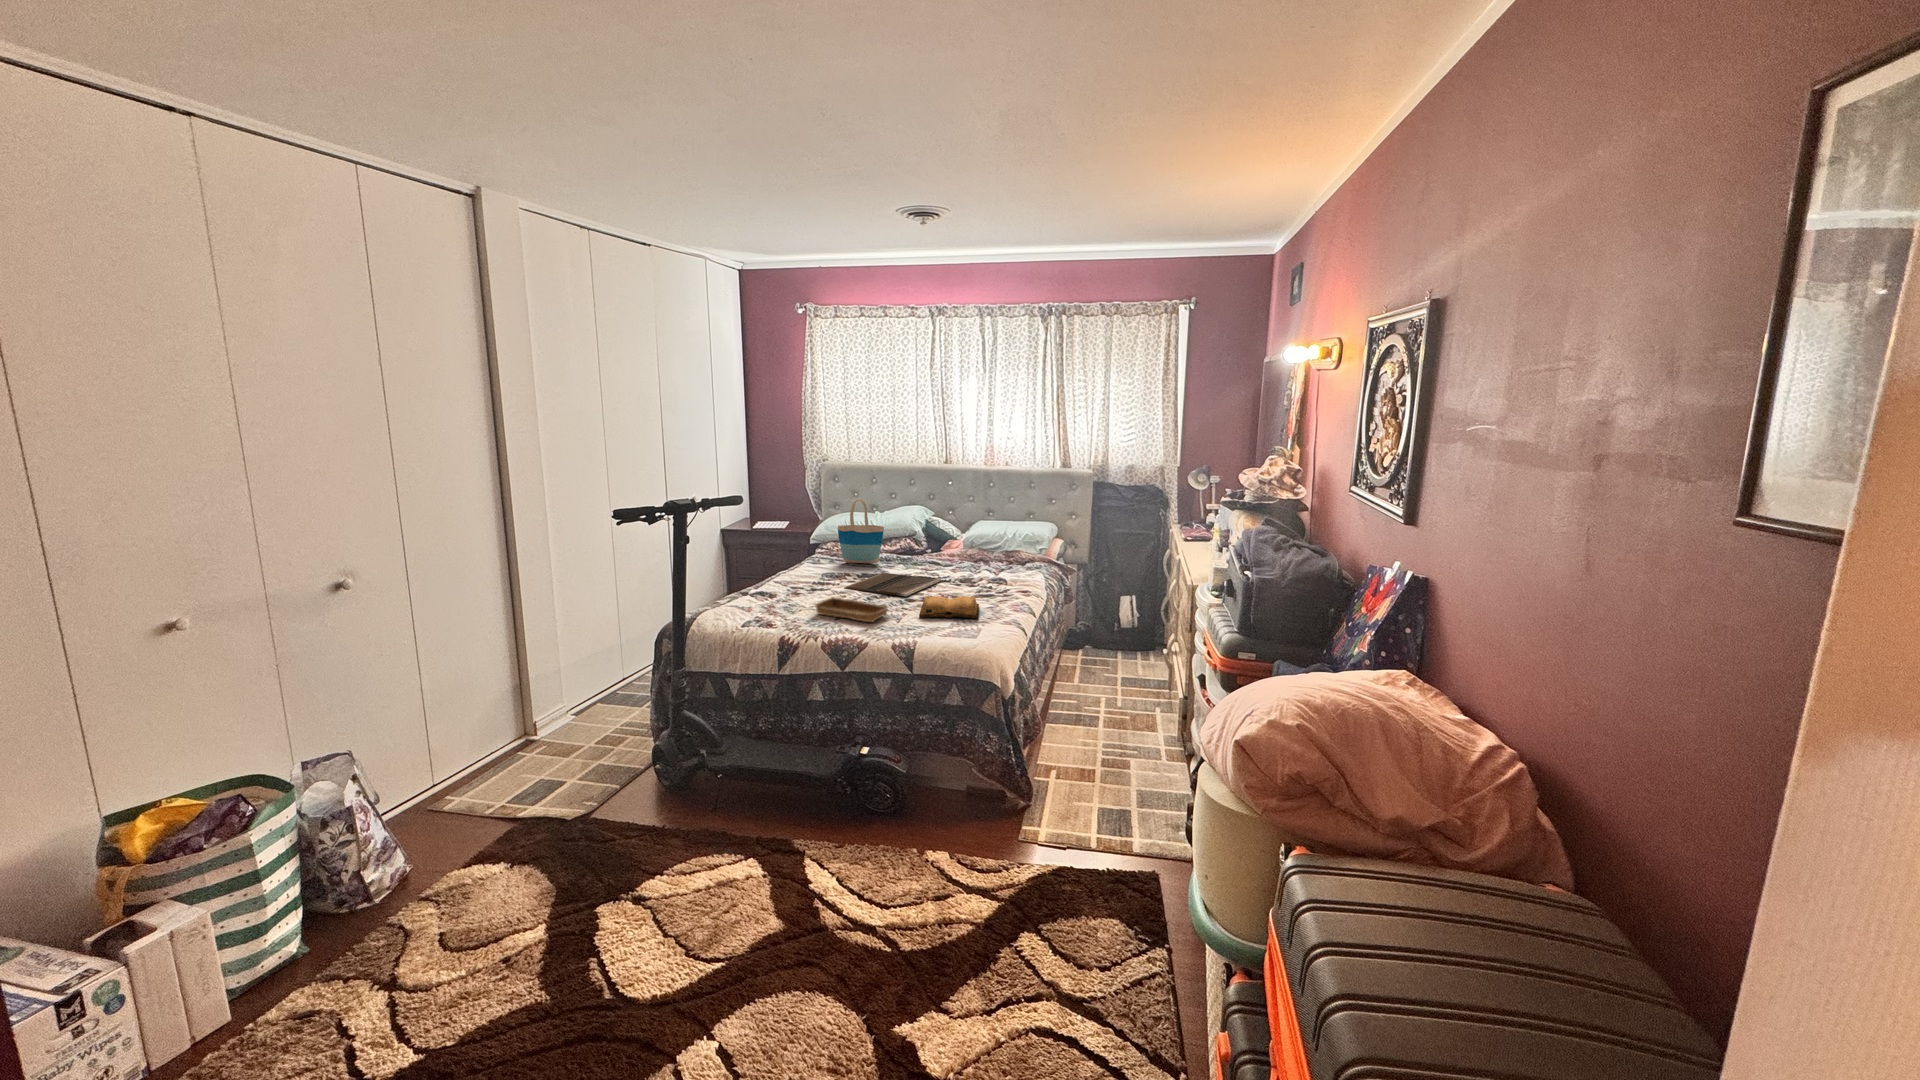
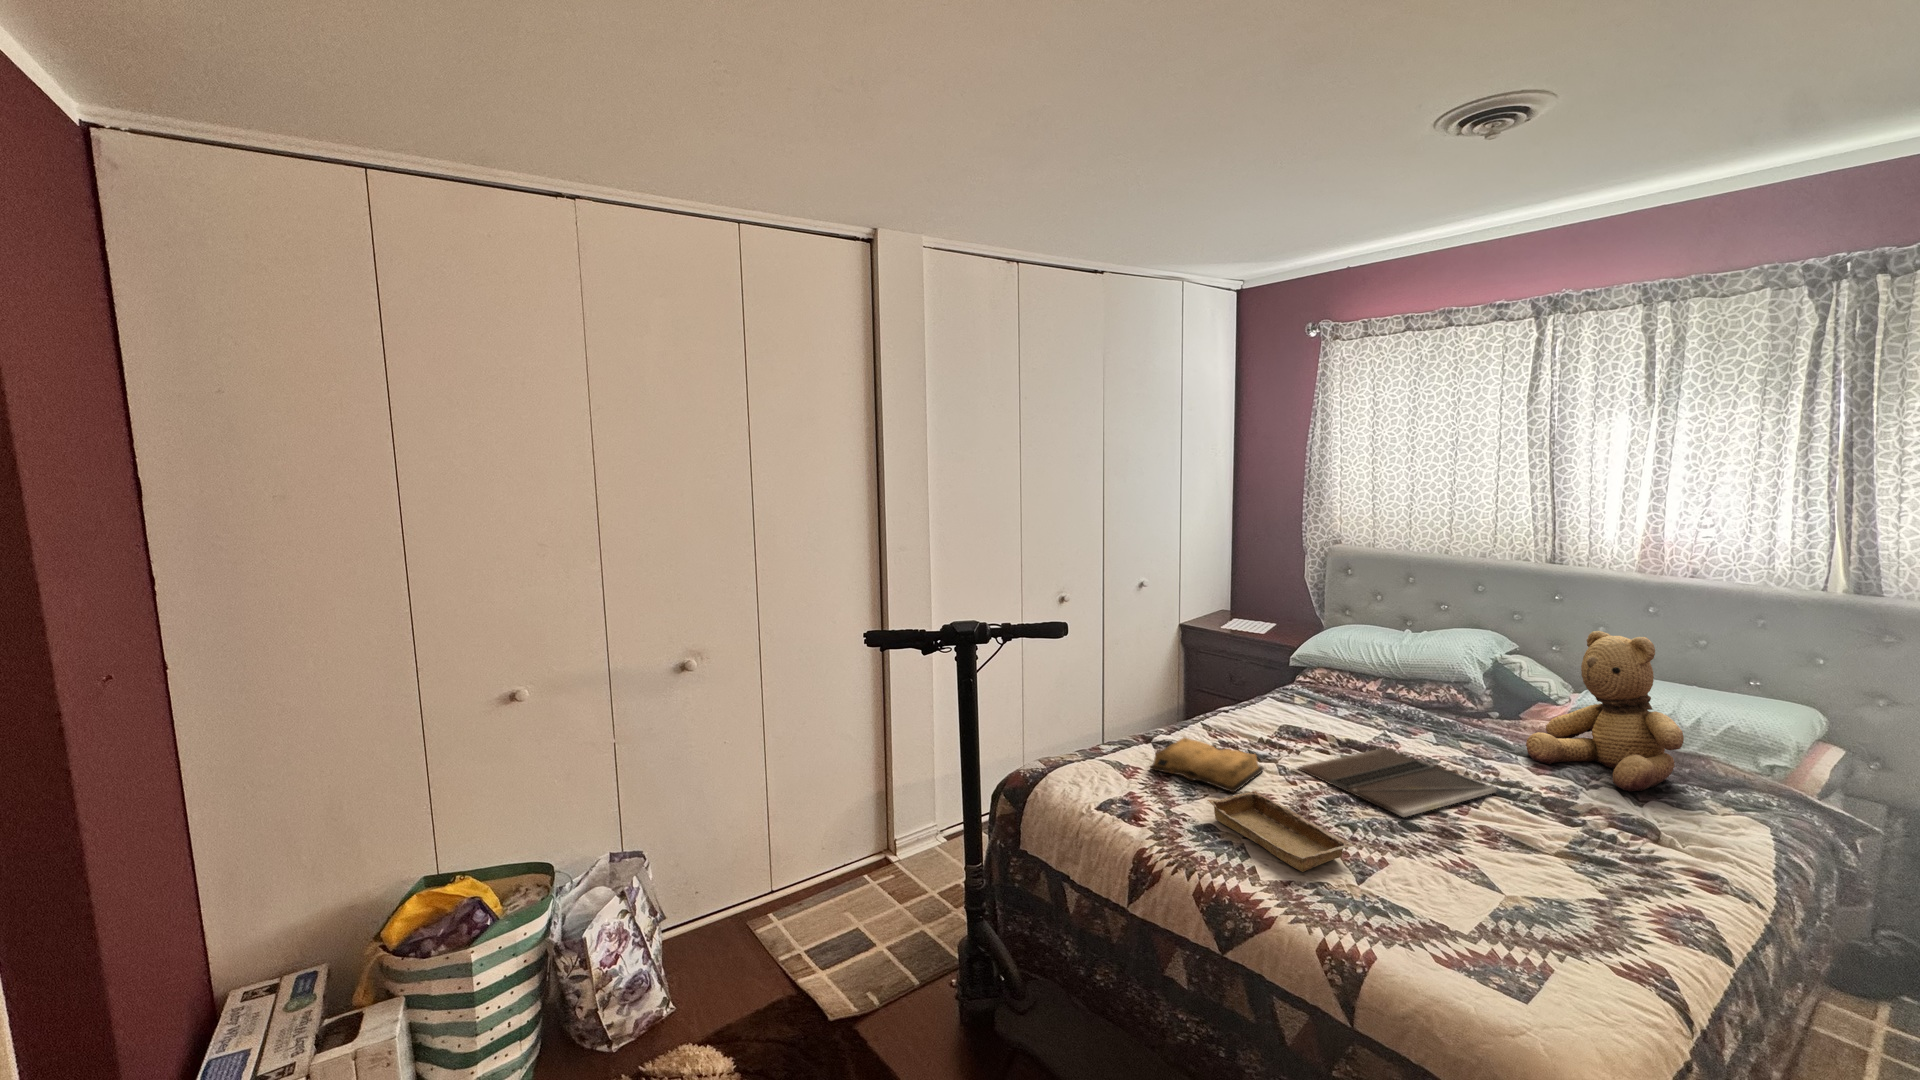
teddy bear: none [948,495,1011,571] -> present [1526,631,1684,791]
tote bag: present [838,499,884,563] -> none [1320,615,1401,723]
diary: present [919,596,979,619] -> present [1150,738,1264,793]

